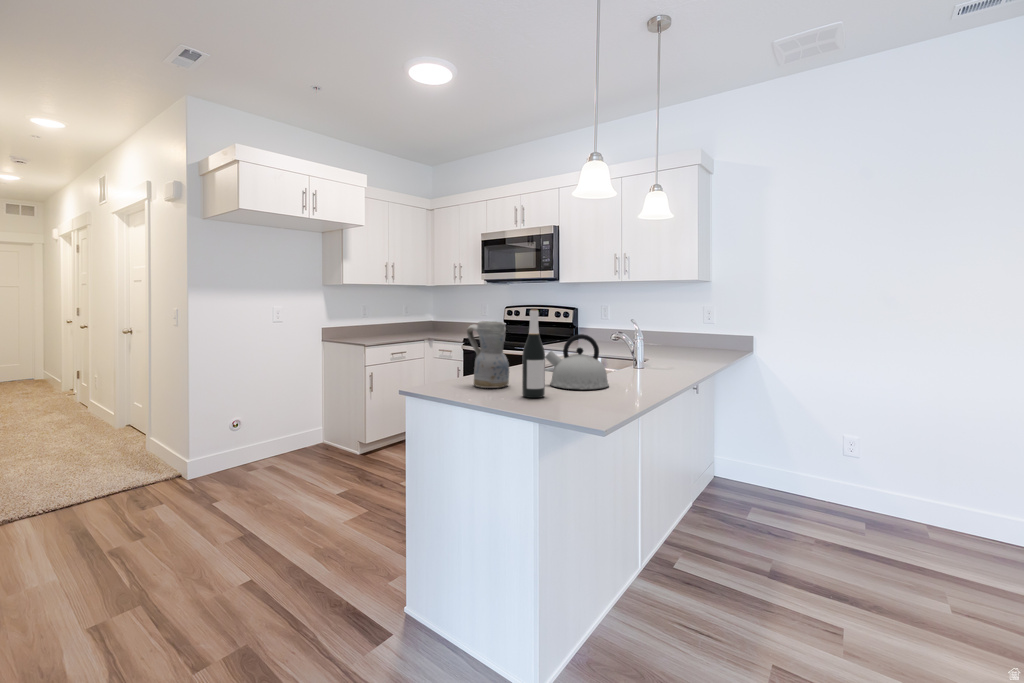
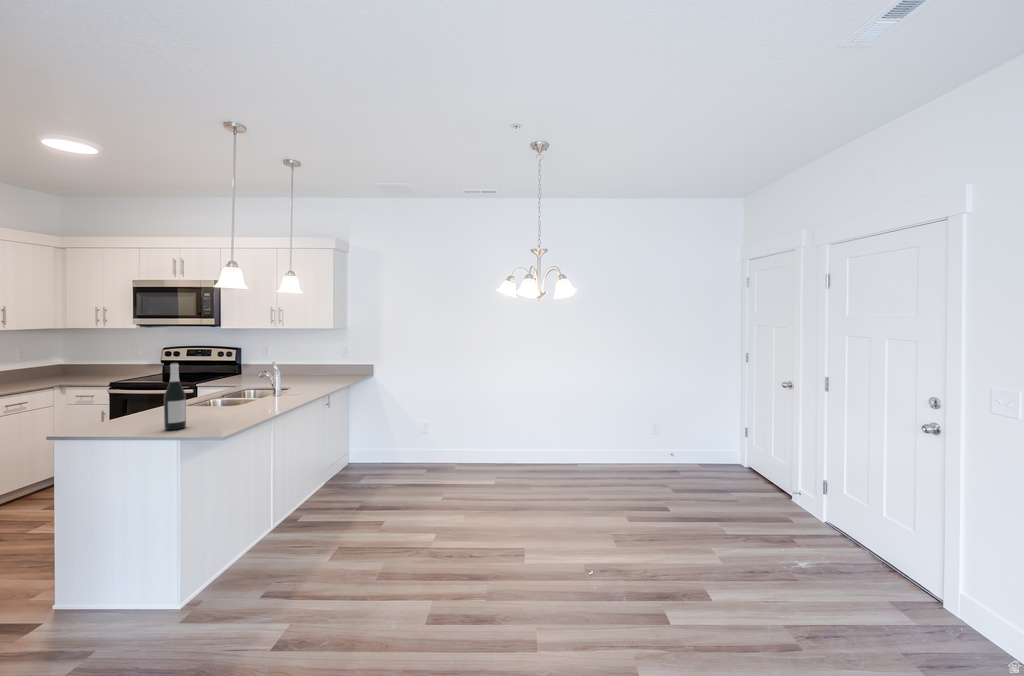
ceramic pitcher: present [467,321,509,388] -> none [106,372,154,427]
kettle: present [545,334,609,389] -> none [189,377,248,419]

